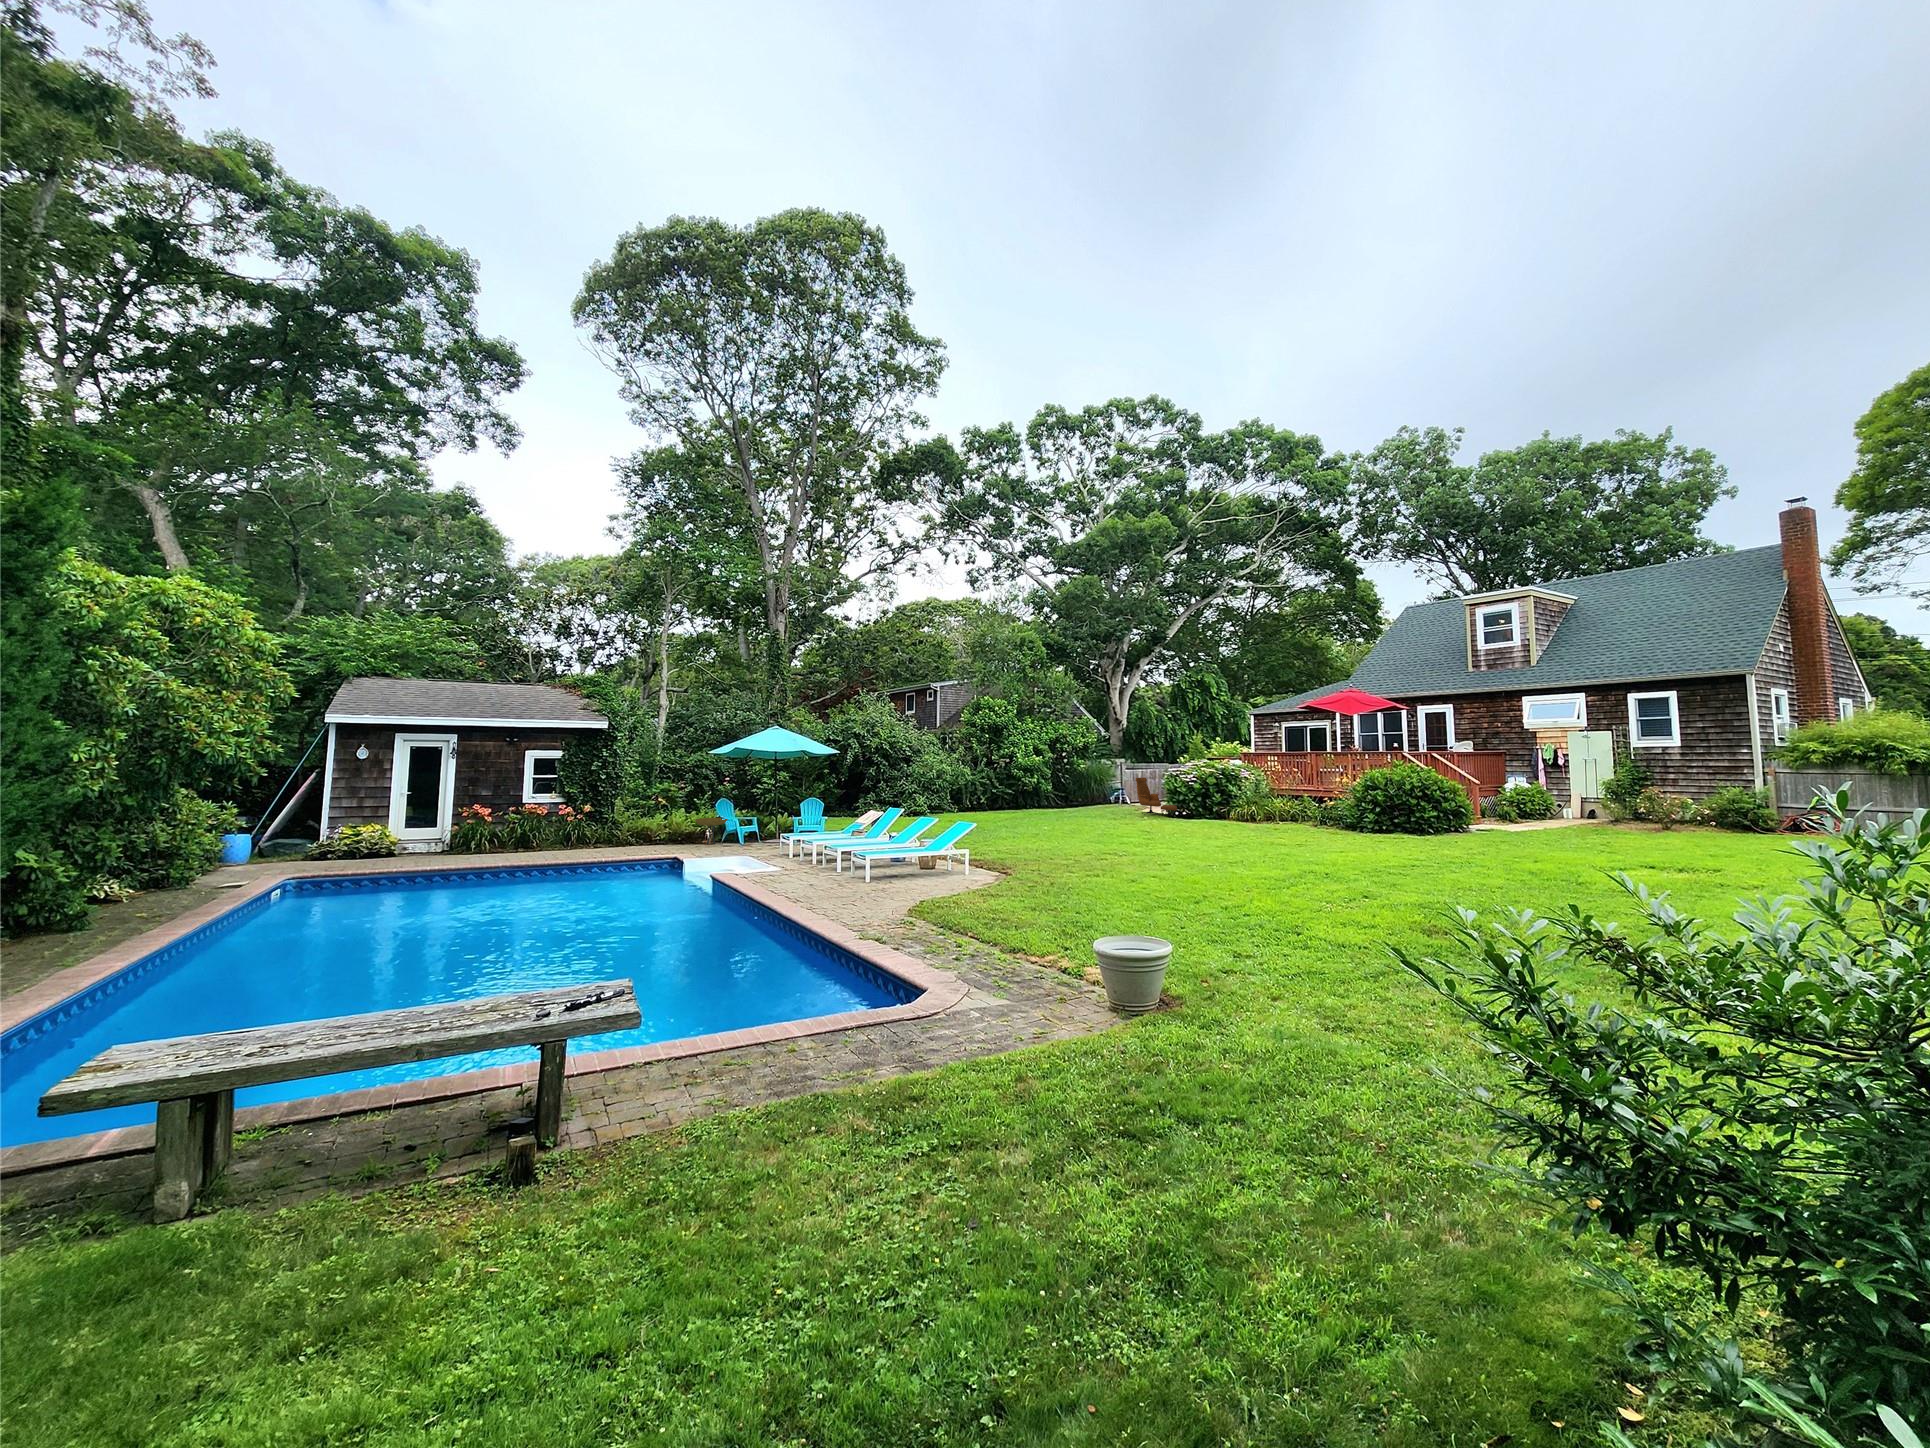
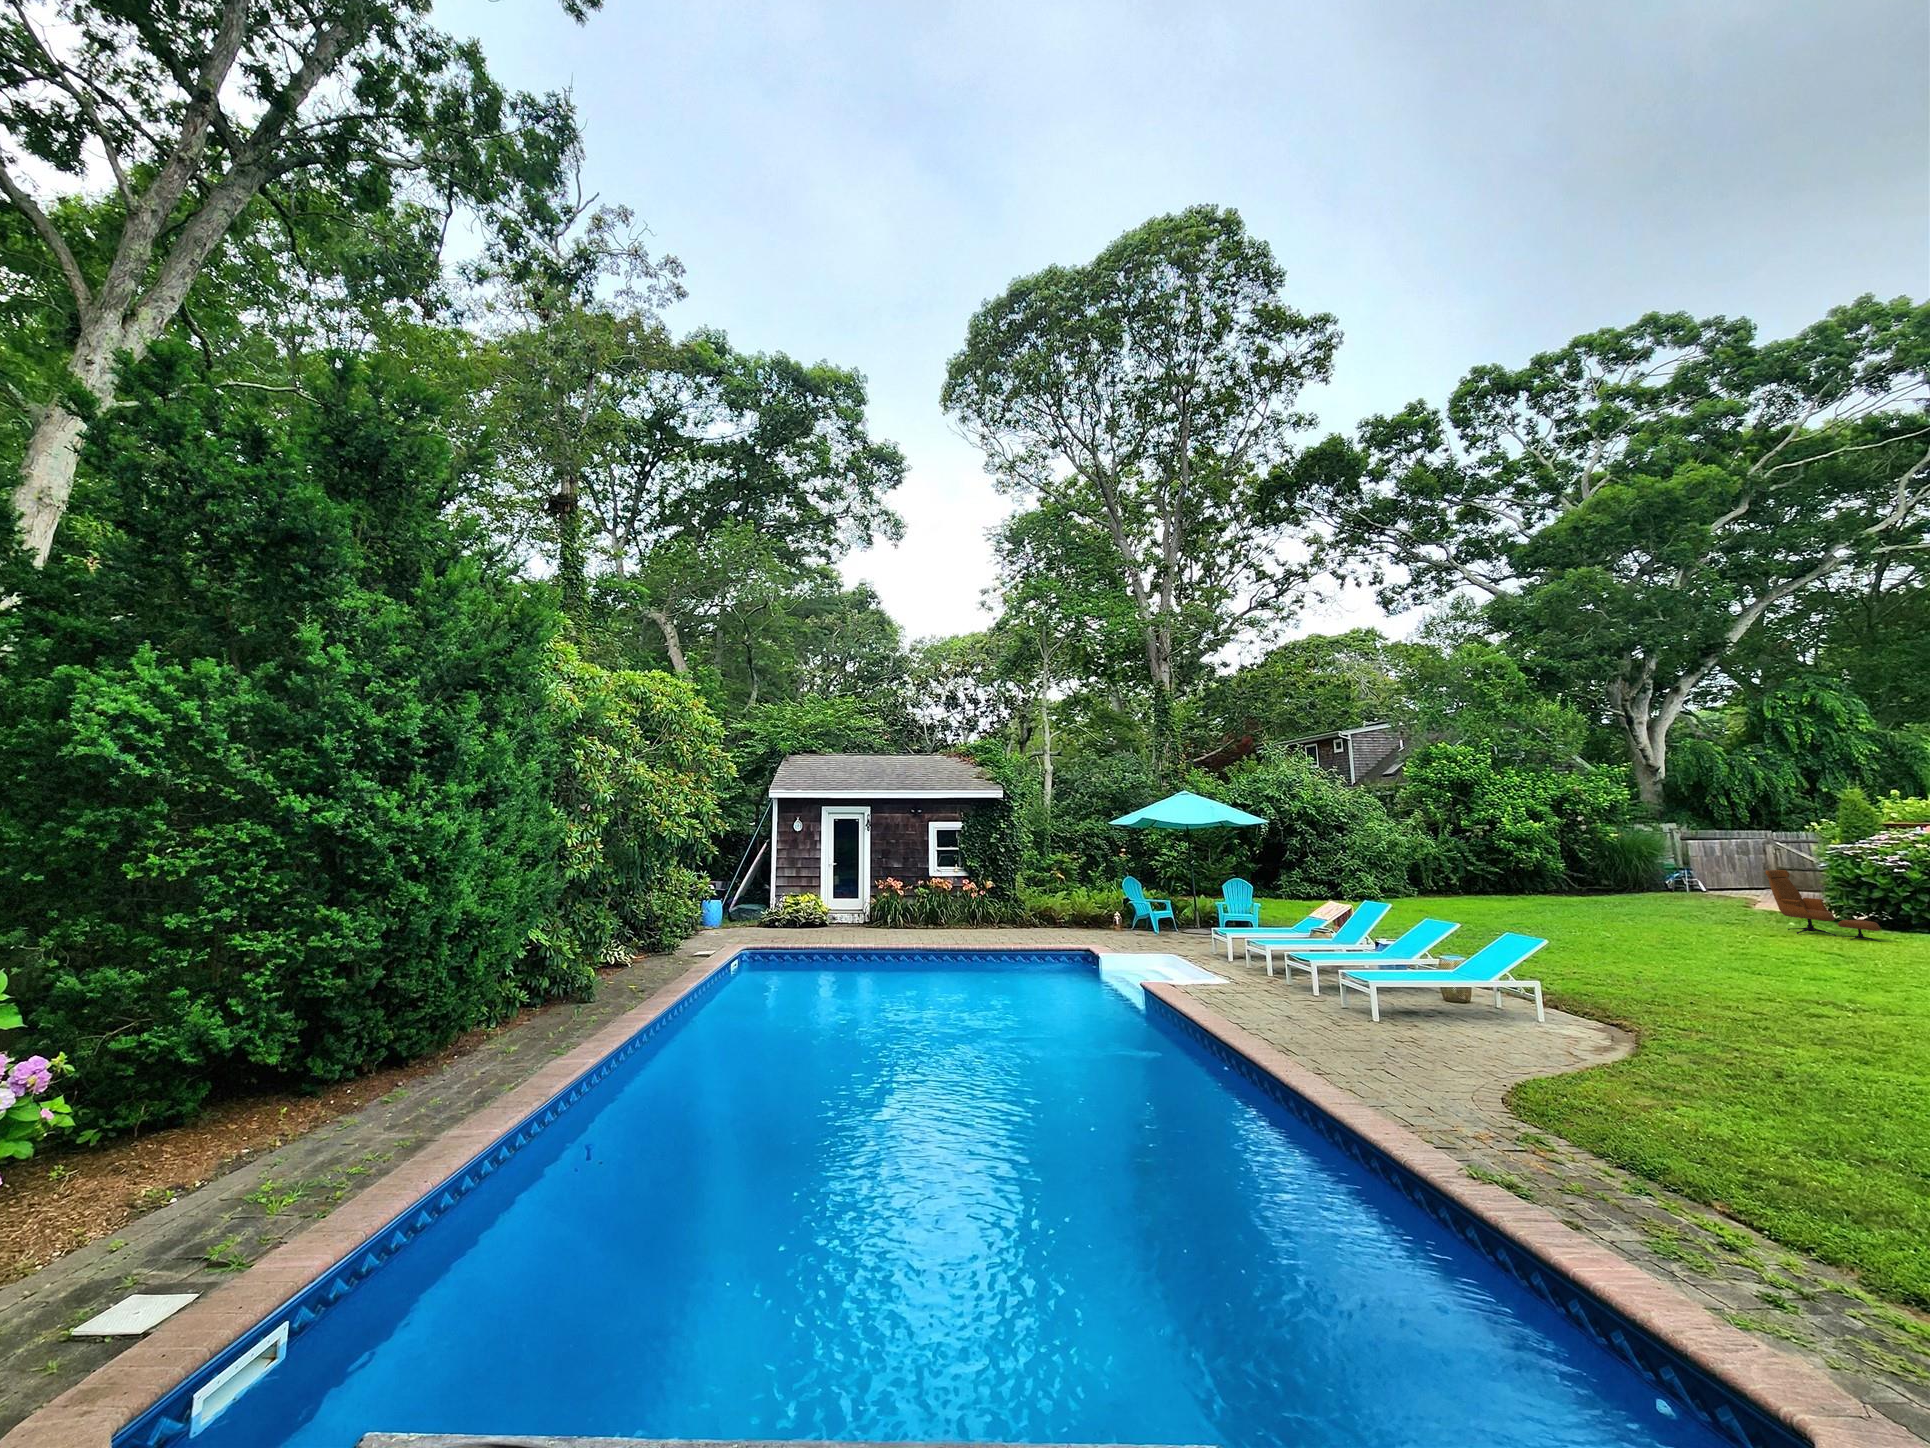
side table: present [695,818,728,844] -> none [1099,901,1135,933]

